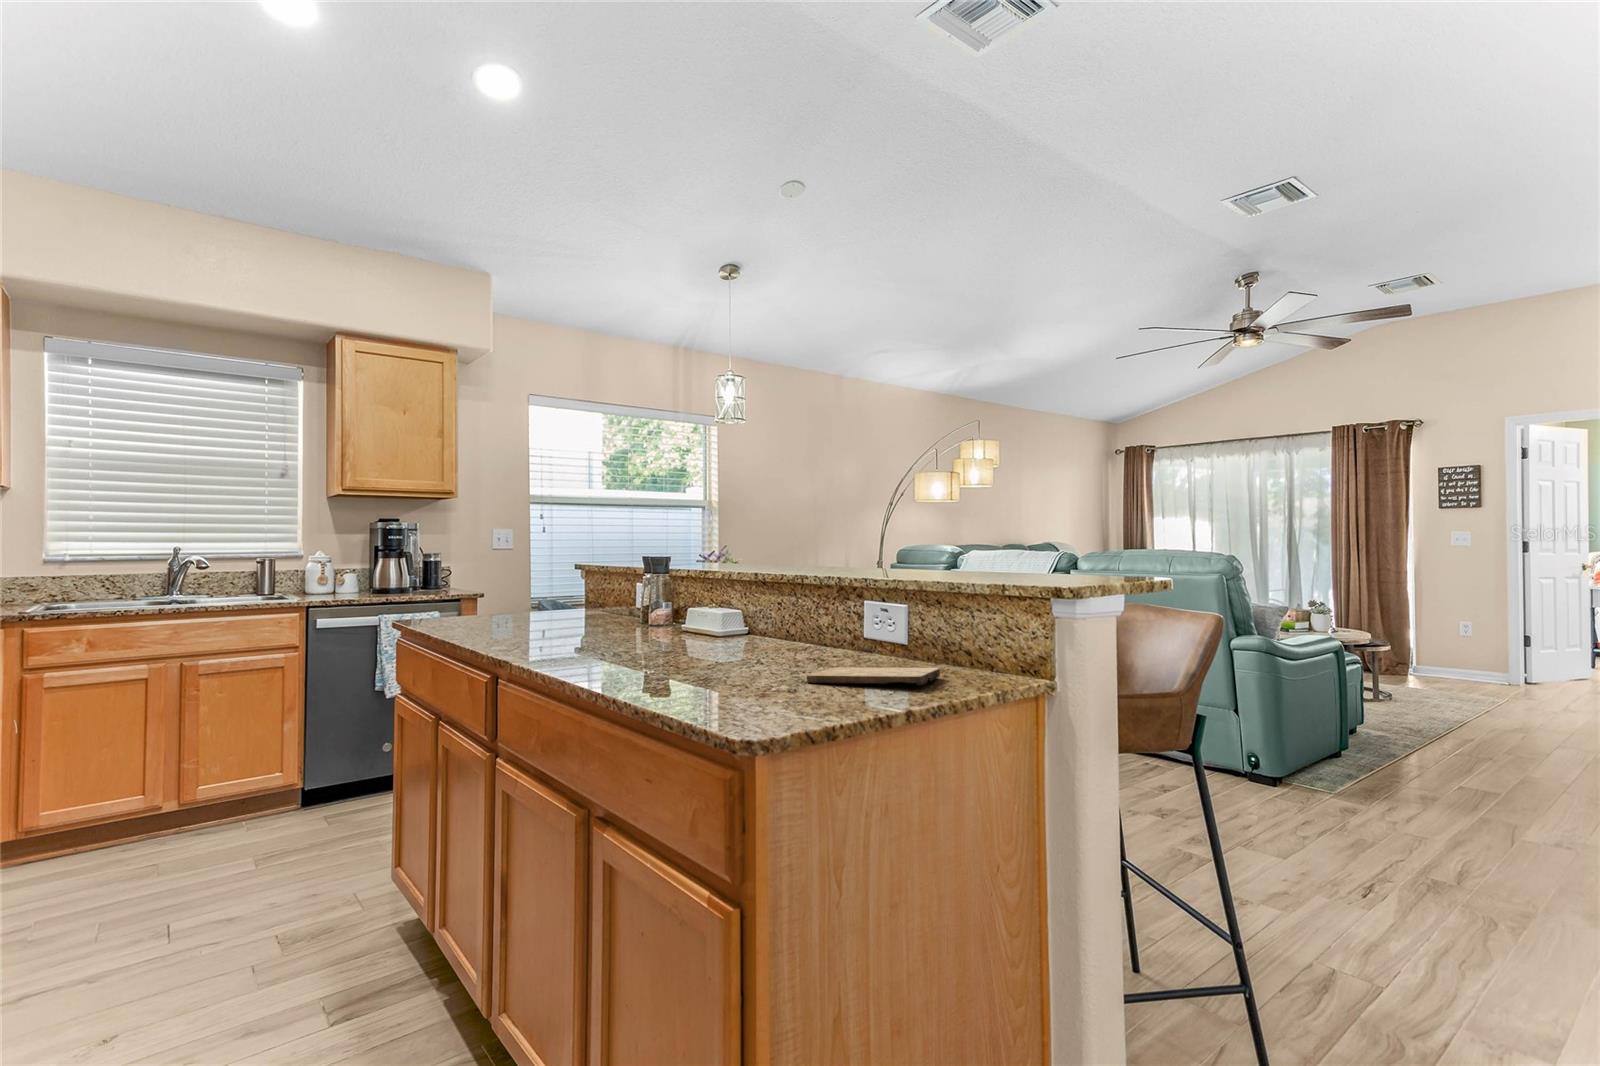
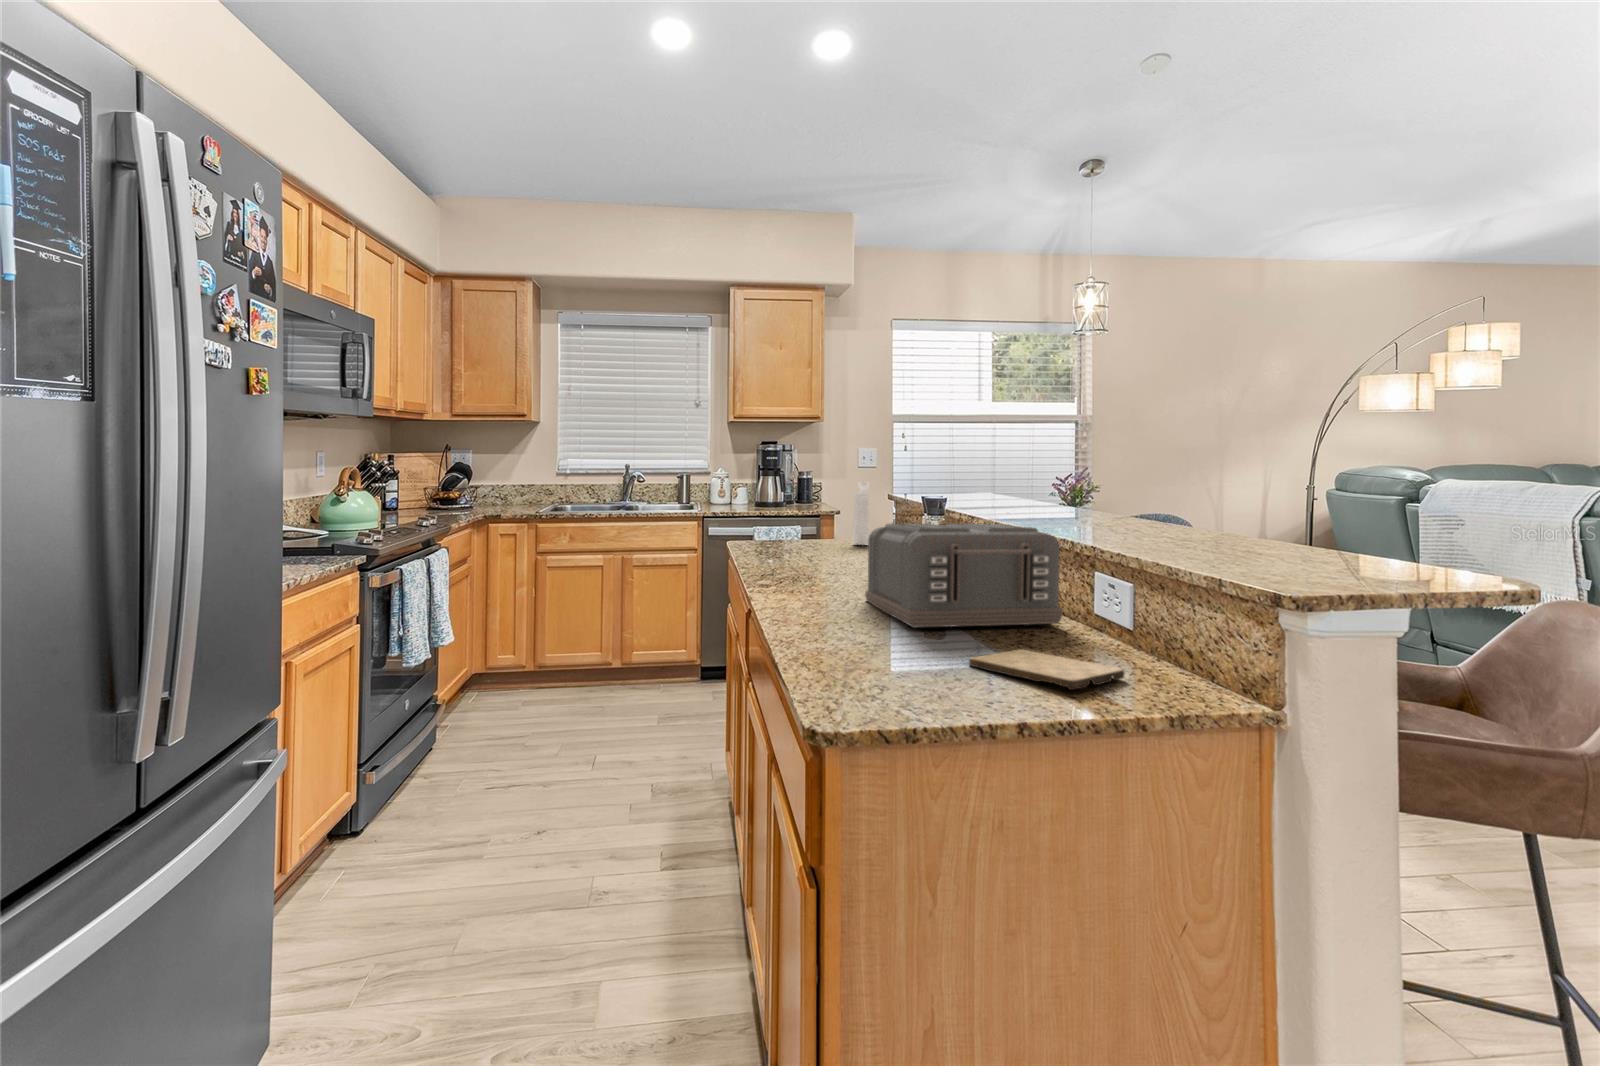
pepper mill: none [544,549,563,615] -> present [853,482,870,545]
toaster: none [630,563,838,663] -> present [865,523,1062,628]

